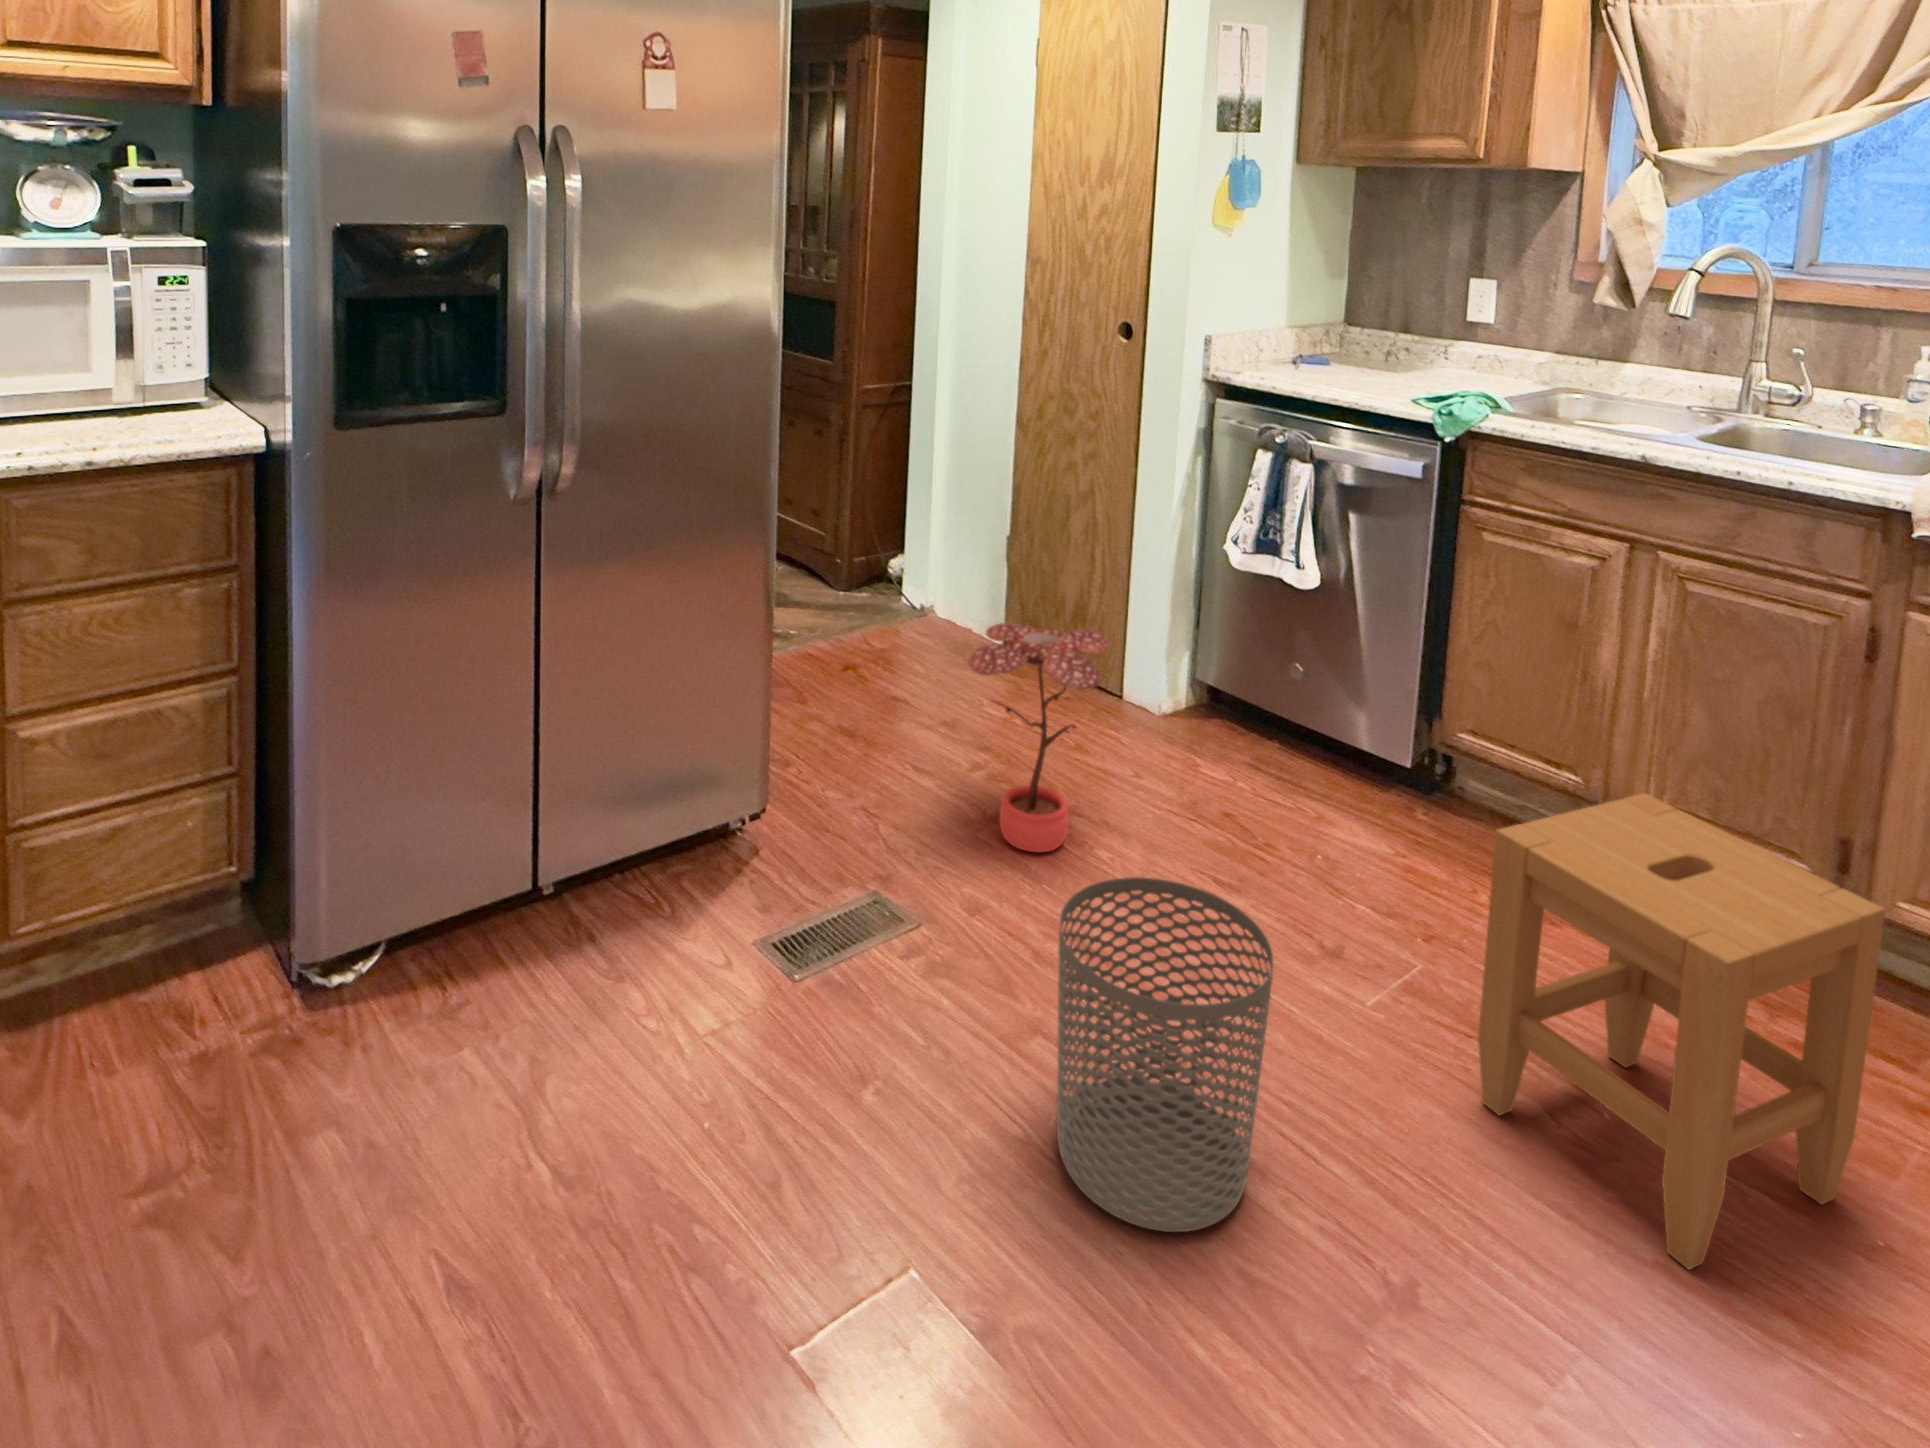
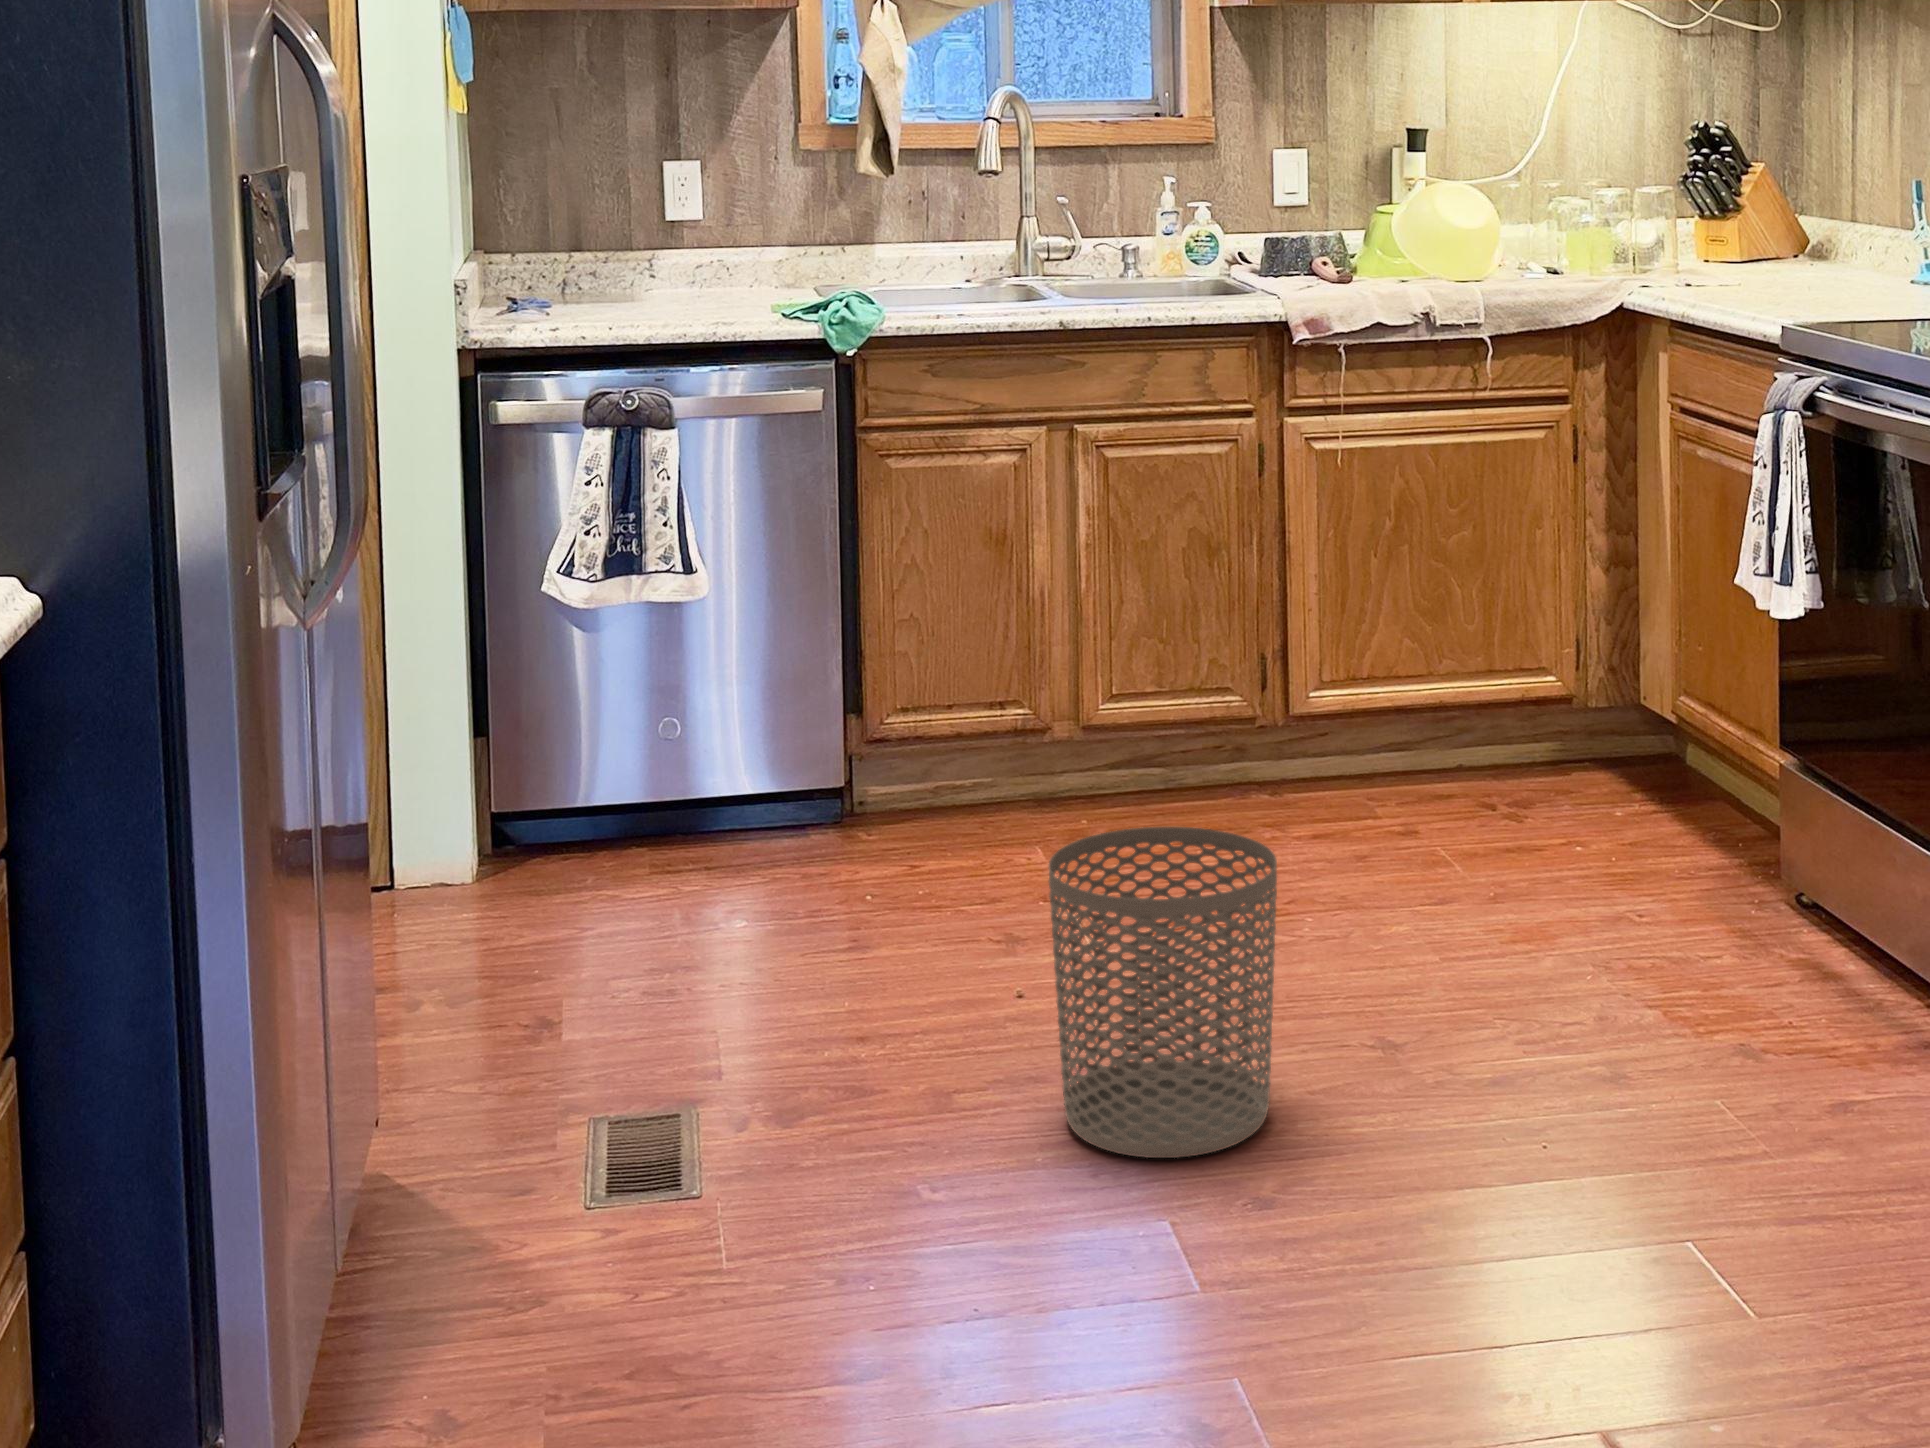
potted plant: present [969,623,1110,852] -> none [477,707,722,1039]
stool: present [1478,793,1885,1269] -> none [1242,628,1472,965]

